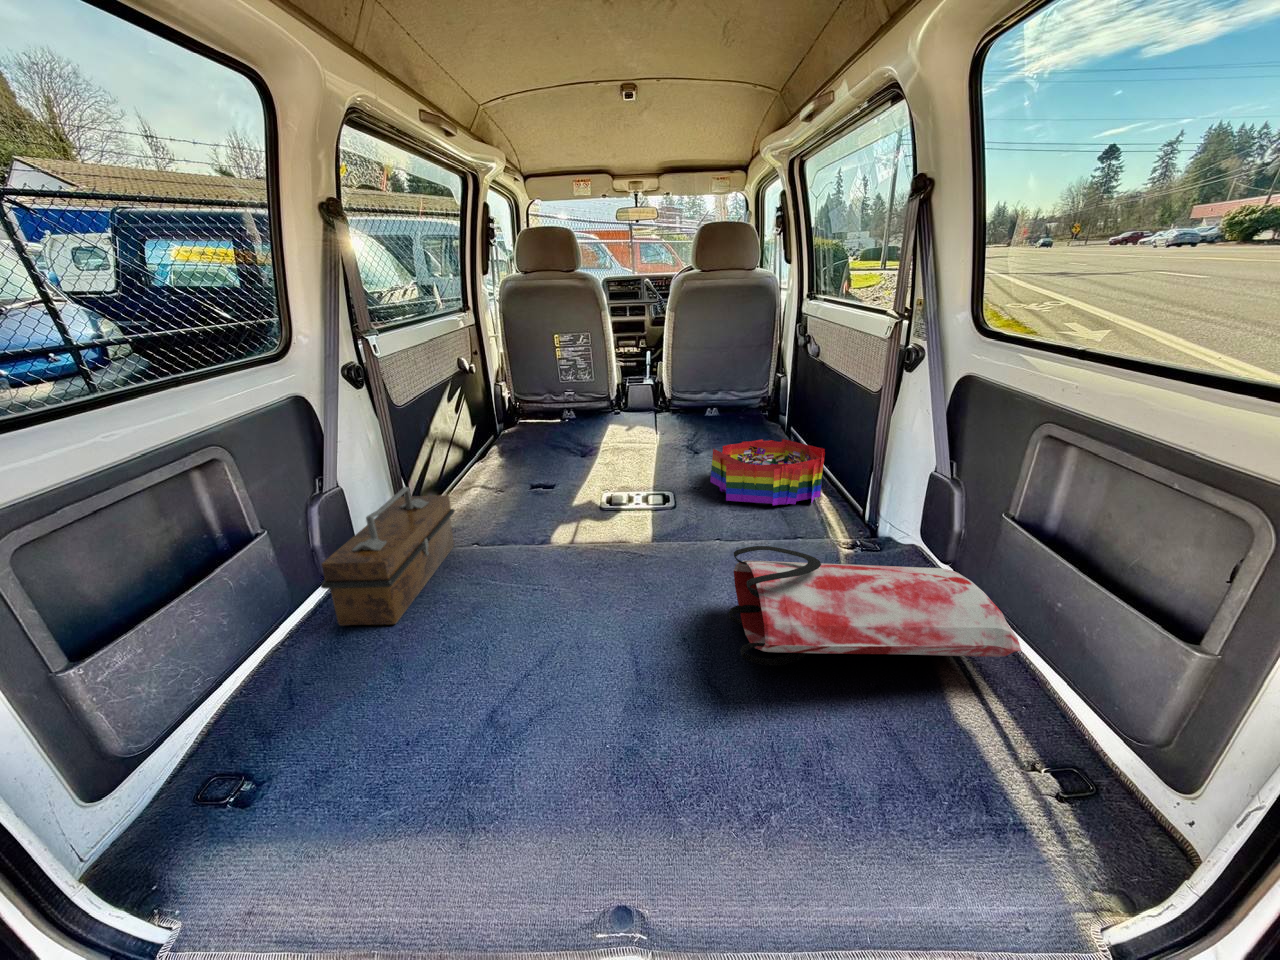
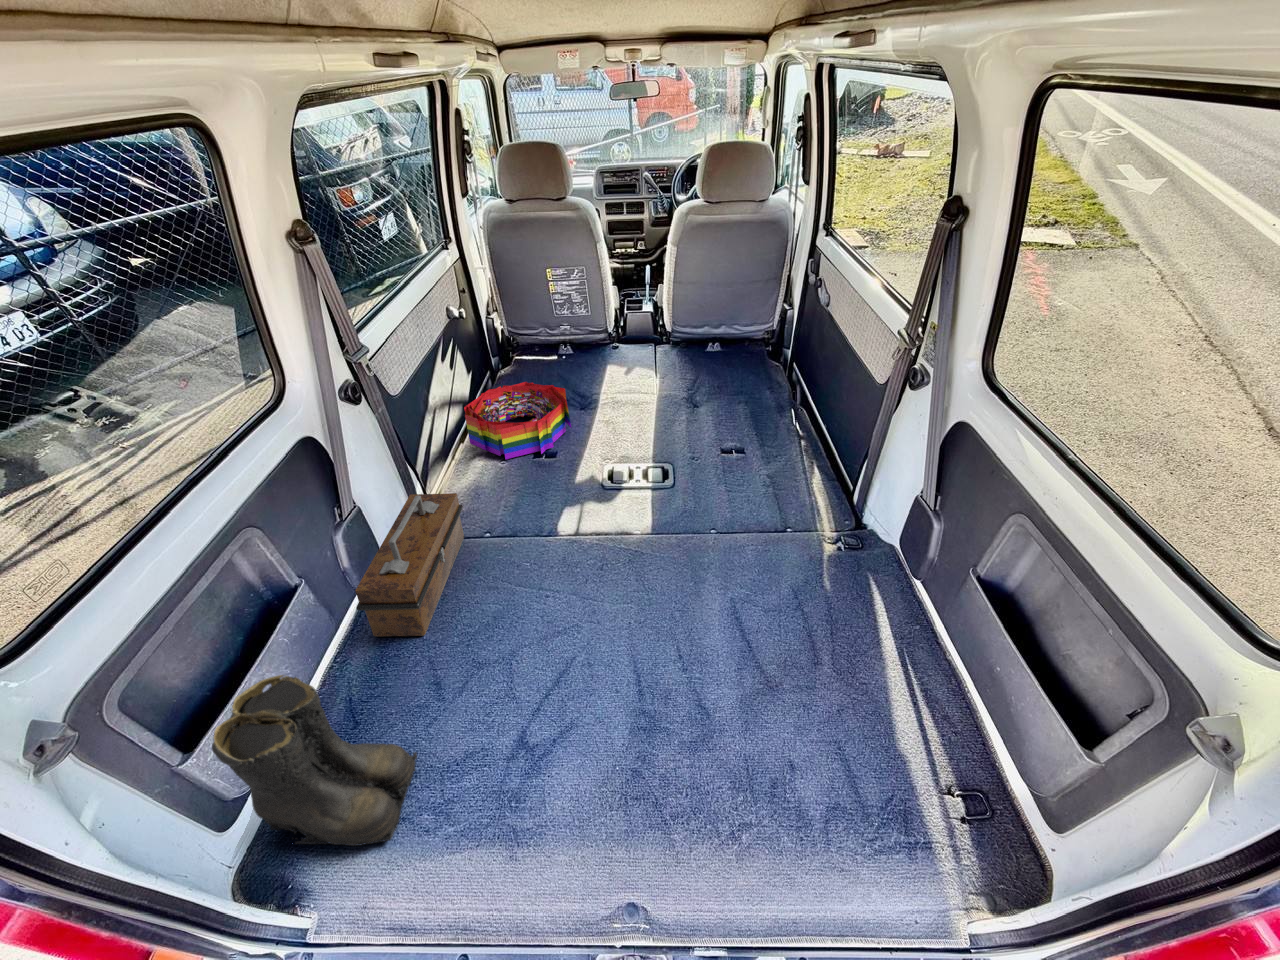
storage bin: present [710,439,825,505] -> present [464,382,572,459]
bag: present [729,546,1021,666] -> none [720,580,961,690]
boots: none [85,610,363,833] -> present [212,675,417,846]

